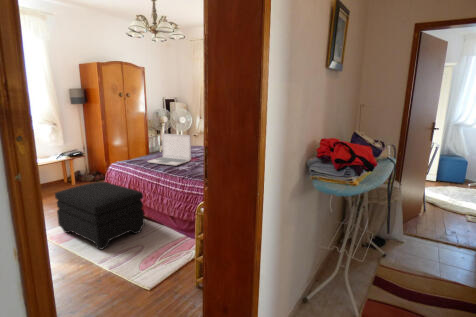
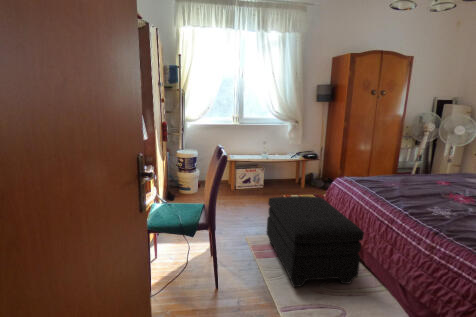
laptop: present [148,134,191,166] -> none [384,150,469,205]

